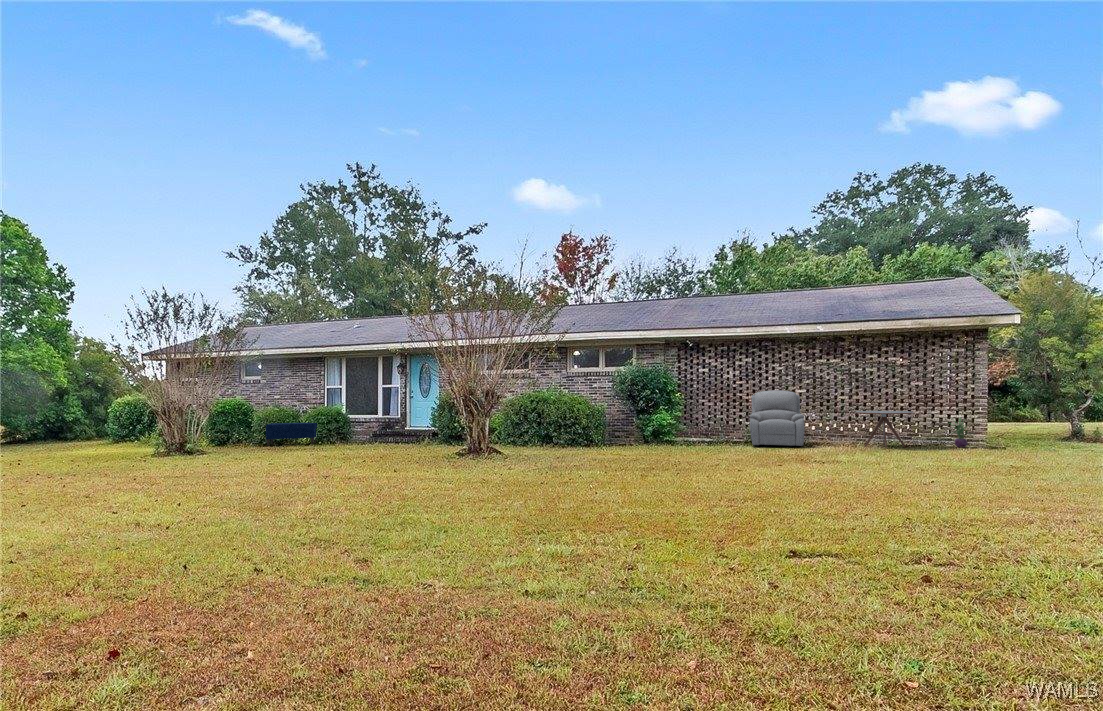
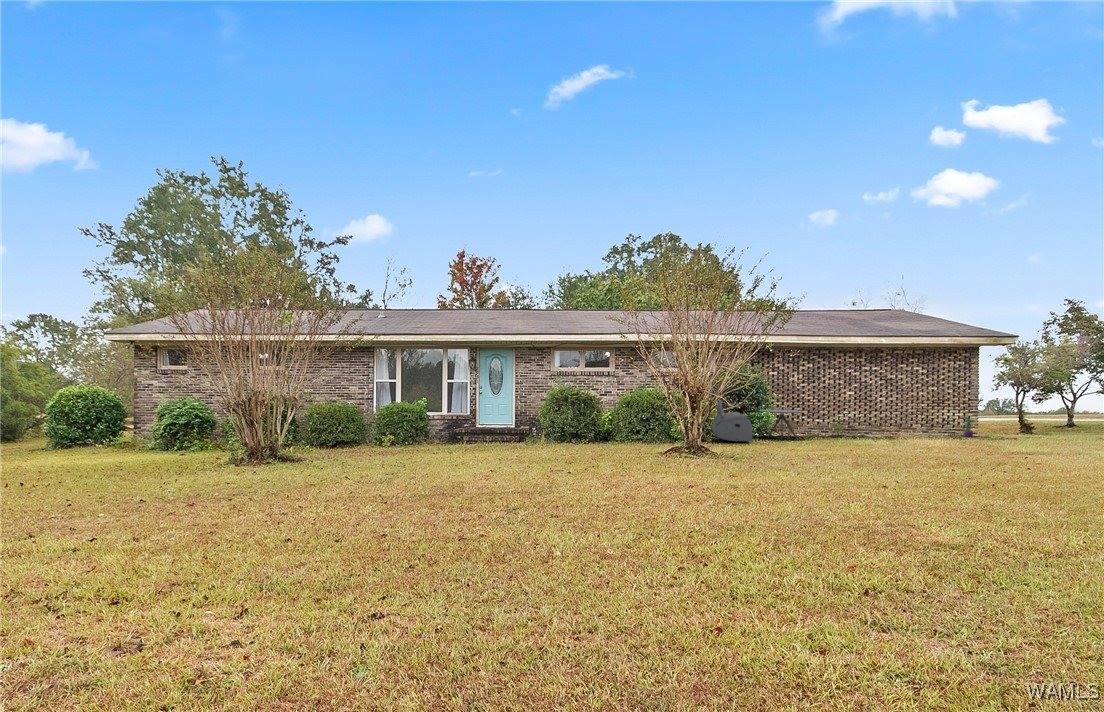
chair: present [750,390,805,448] -> present [712,400,753,442]
round table: present [855,411,913,449] -> present [761,410,803,439]
bench: present [266,423,317,446] -> none [343,422,400,450]

